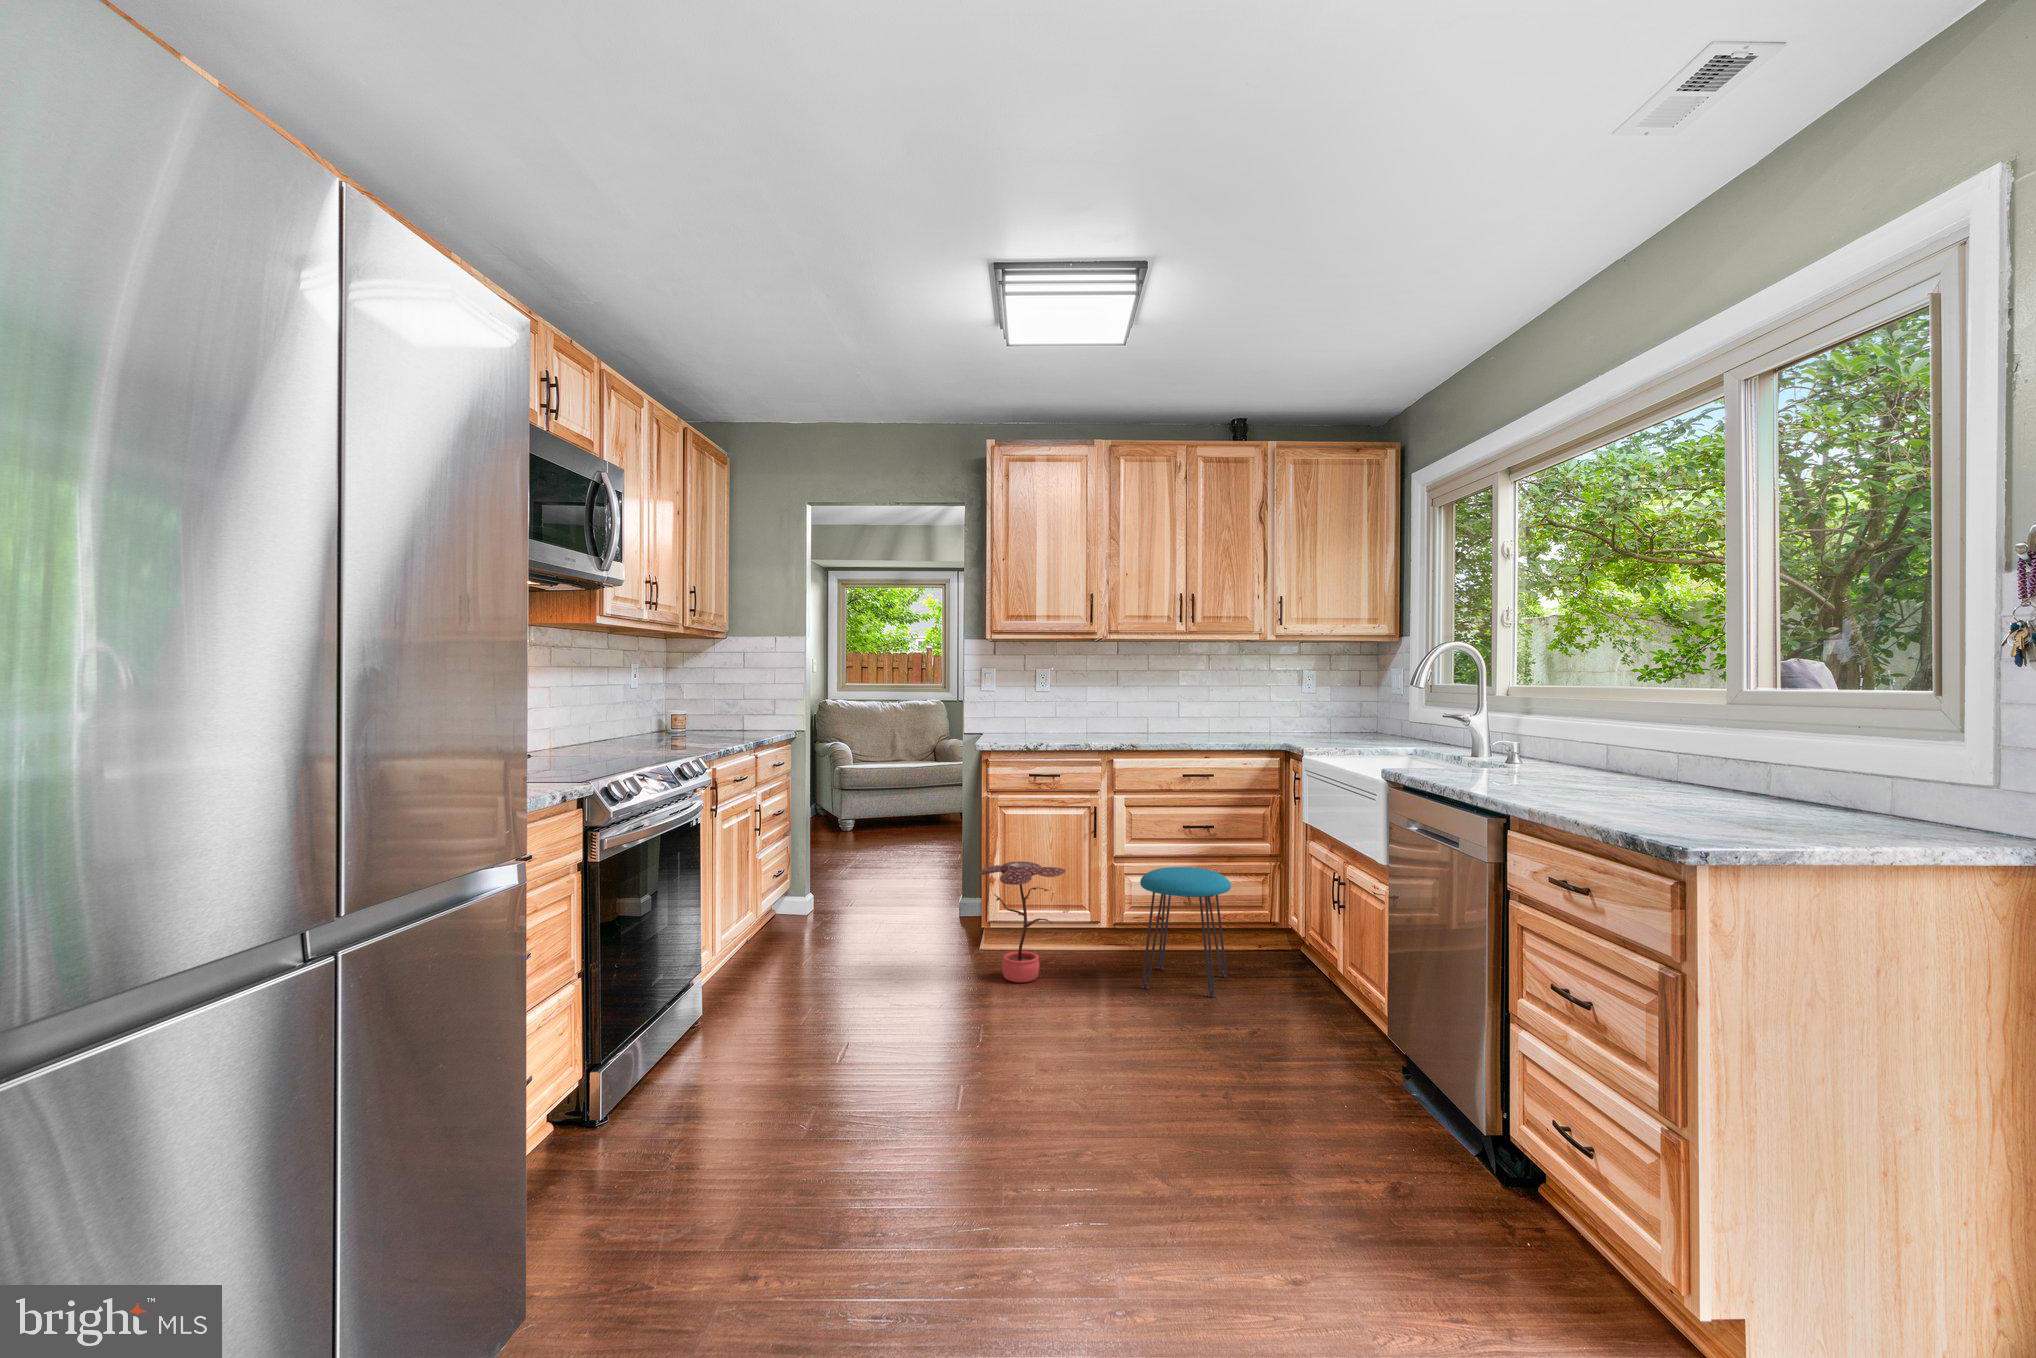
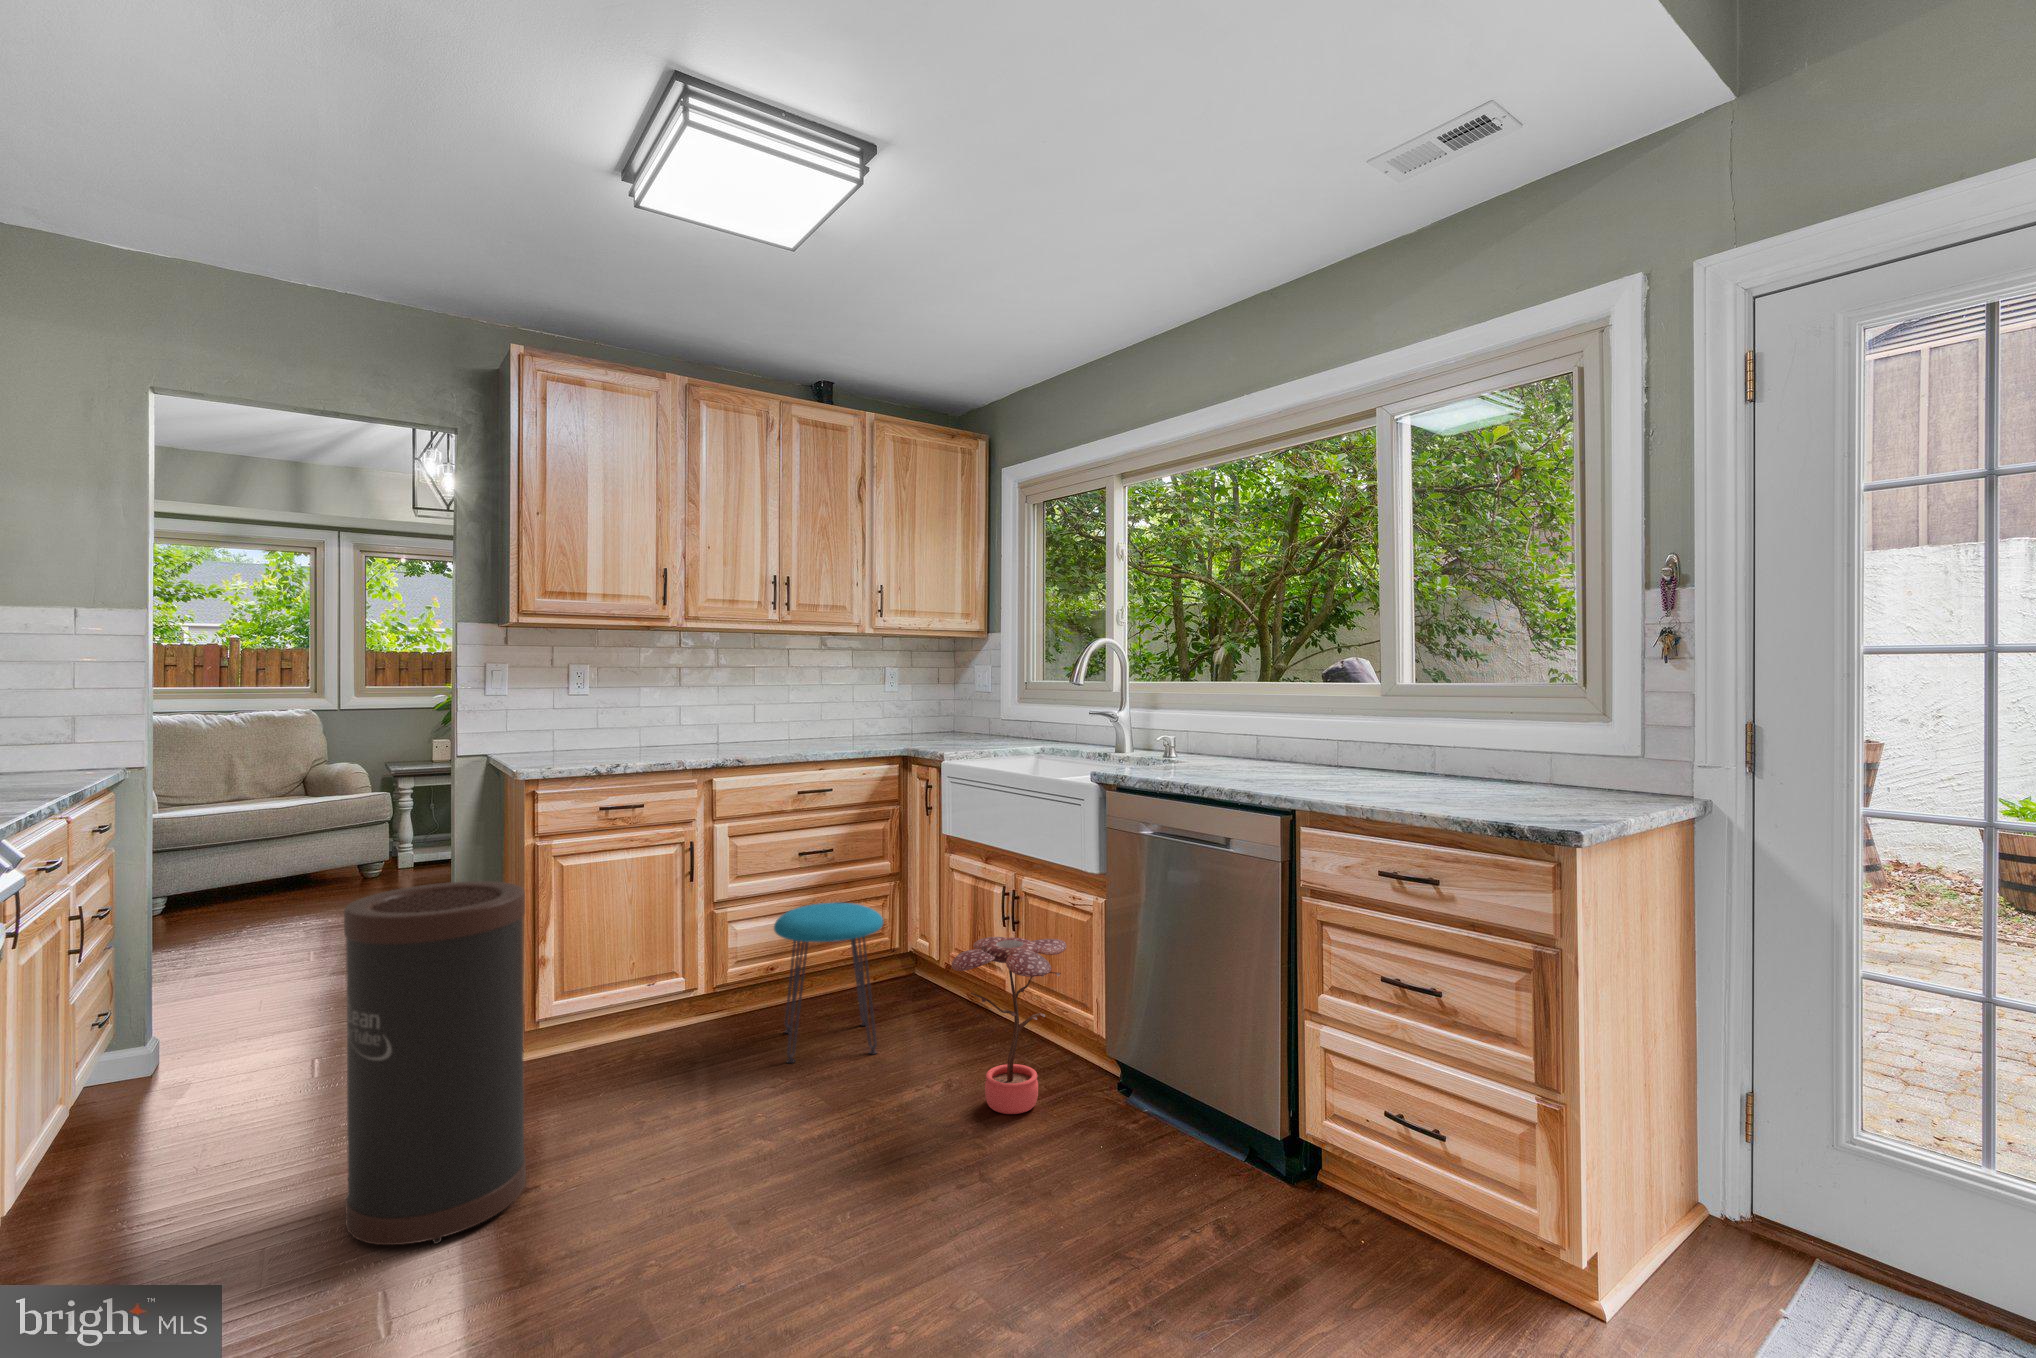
trash can: none [833,809,933,1031] -> present [344,881,526,1245]
potted plant: present [977,861,1066,982] -> present [952,937,1067,1114]

